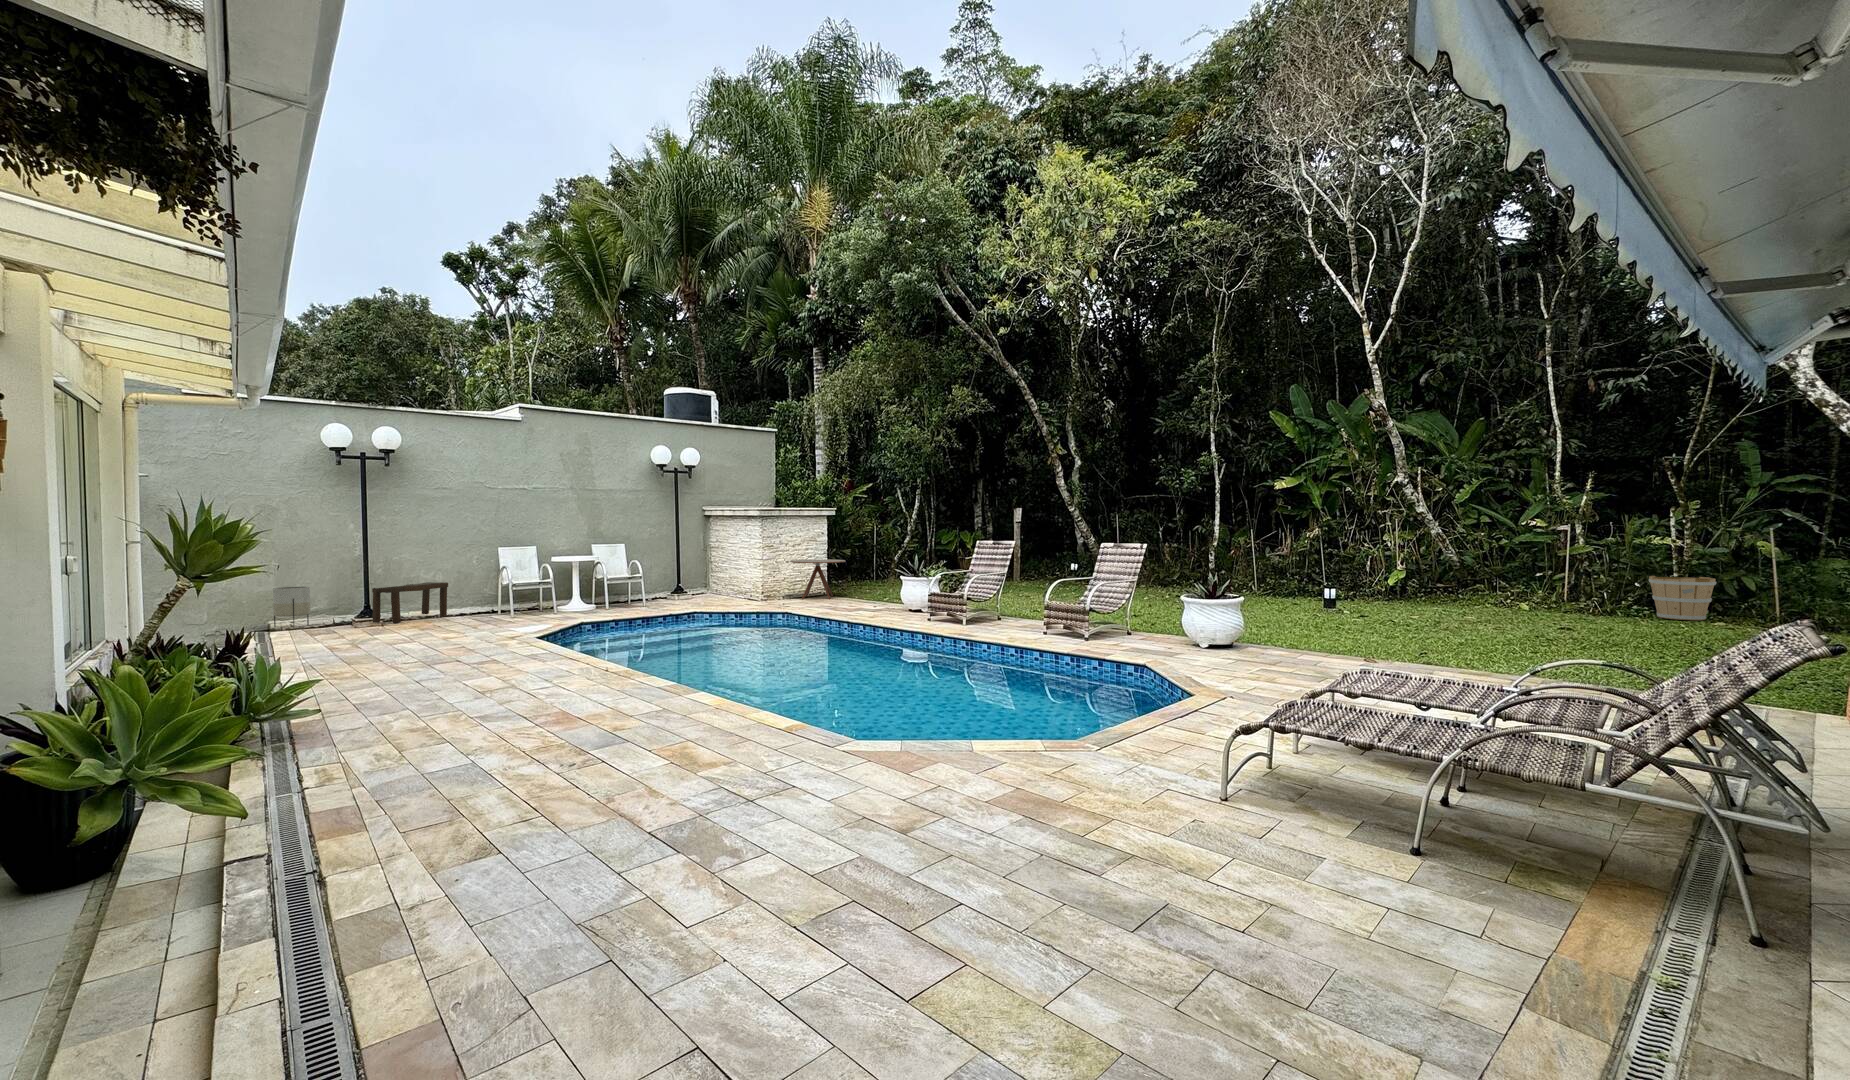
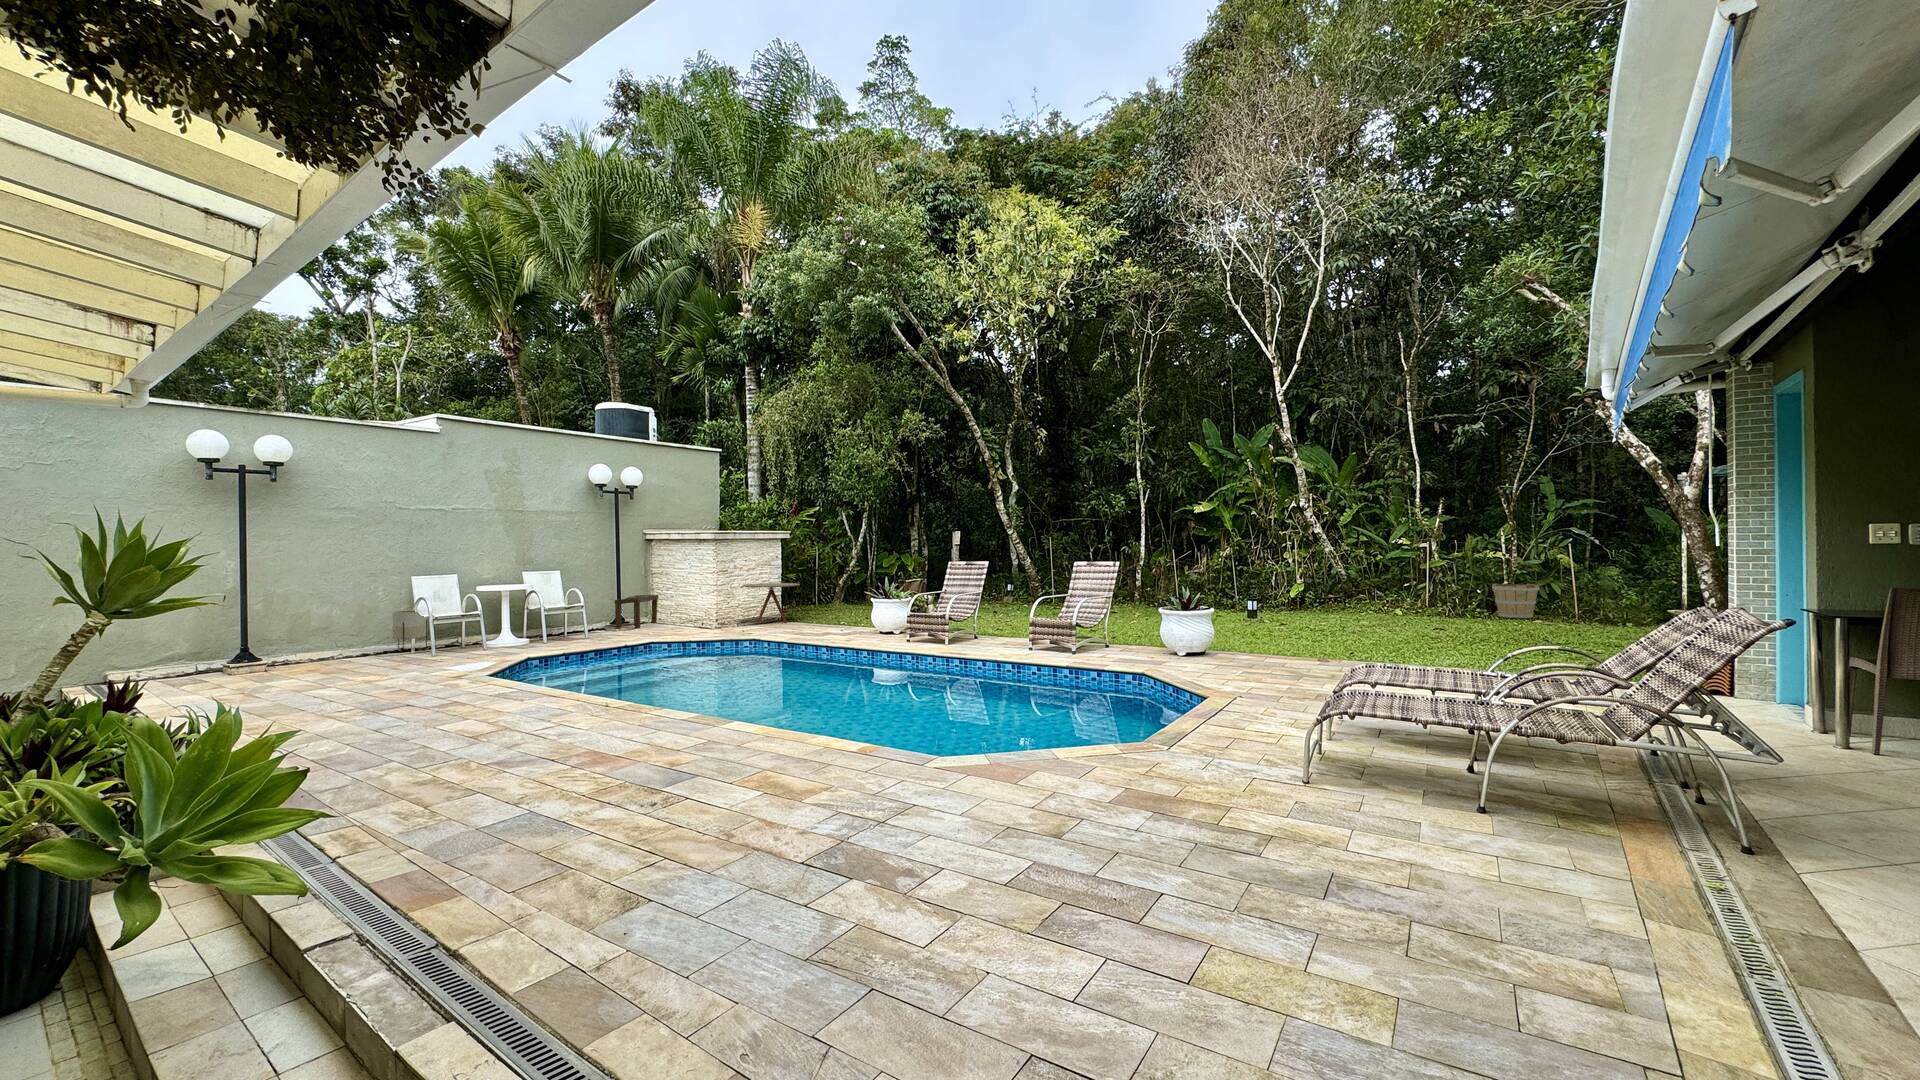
bench: present [372,582,448,623] -> present [614,595,659,628]
planter: present [273,586,311,627] -> present [393,610,427,651]

